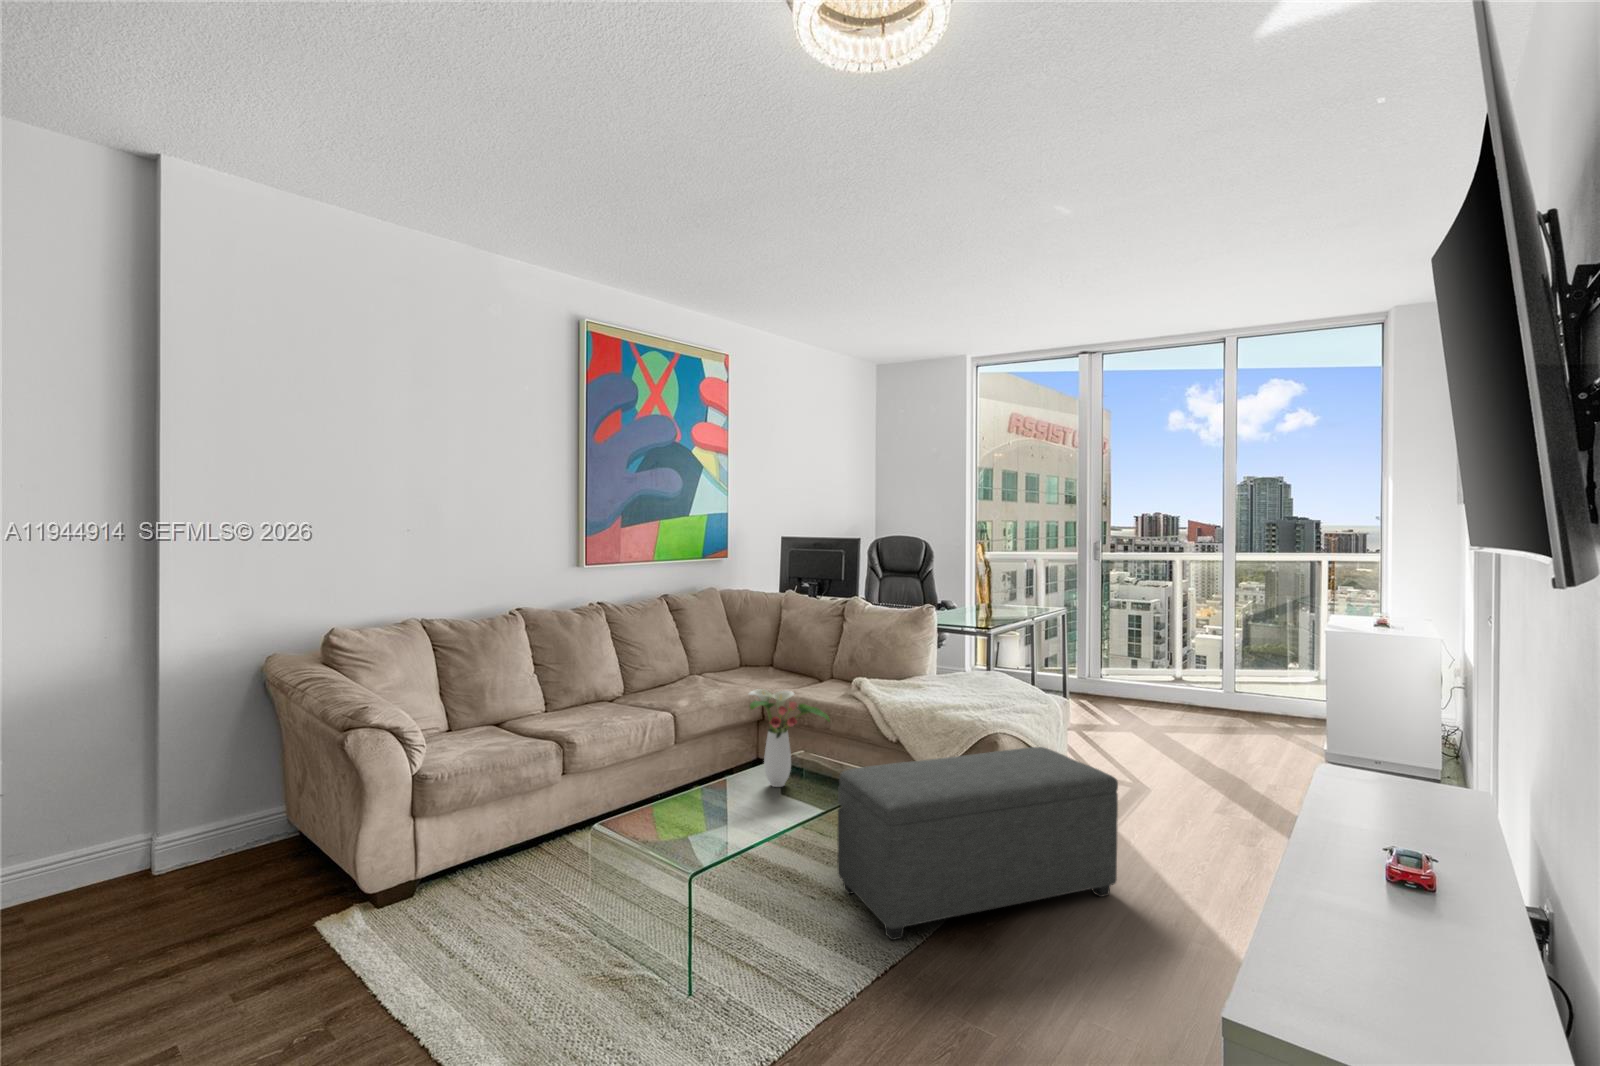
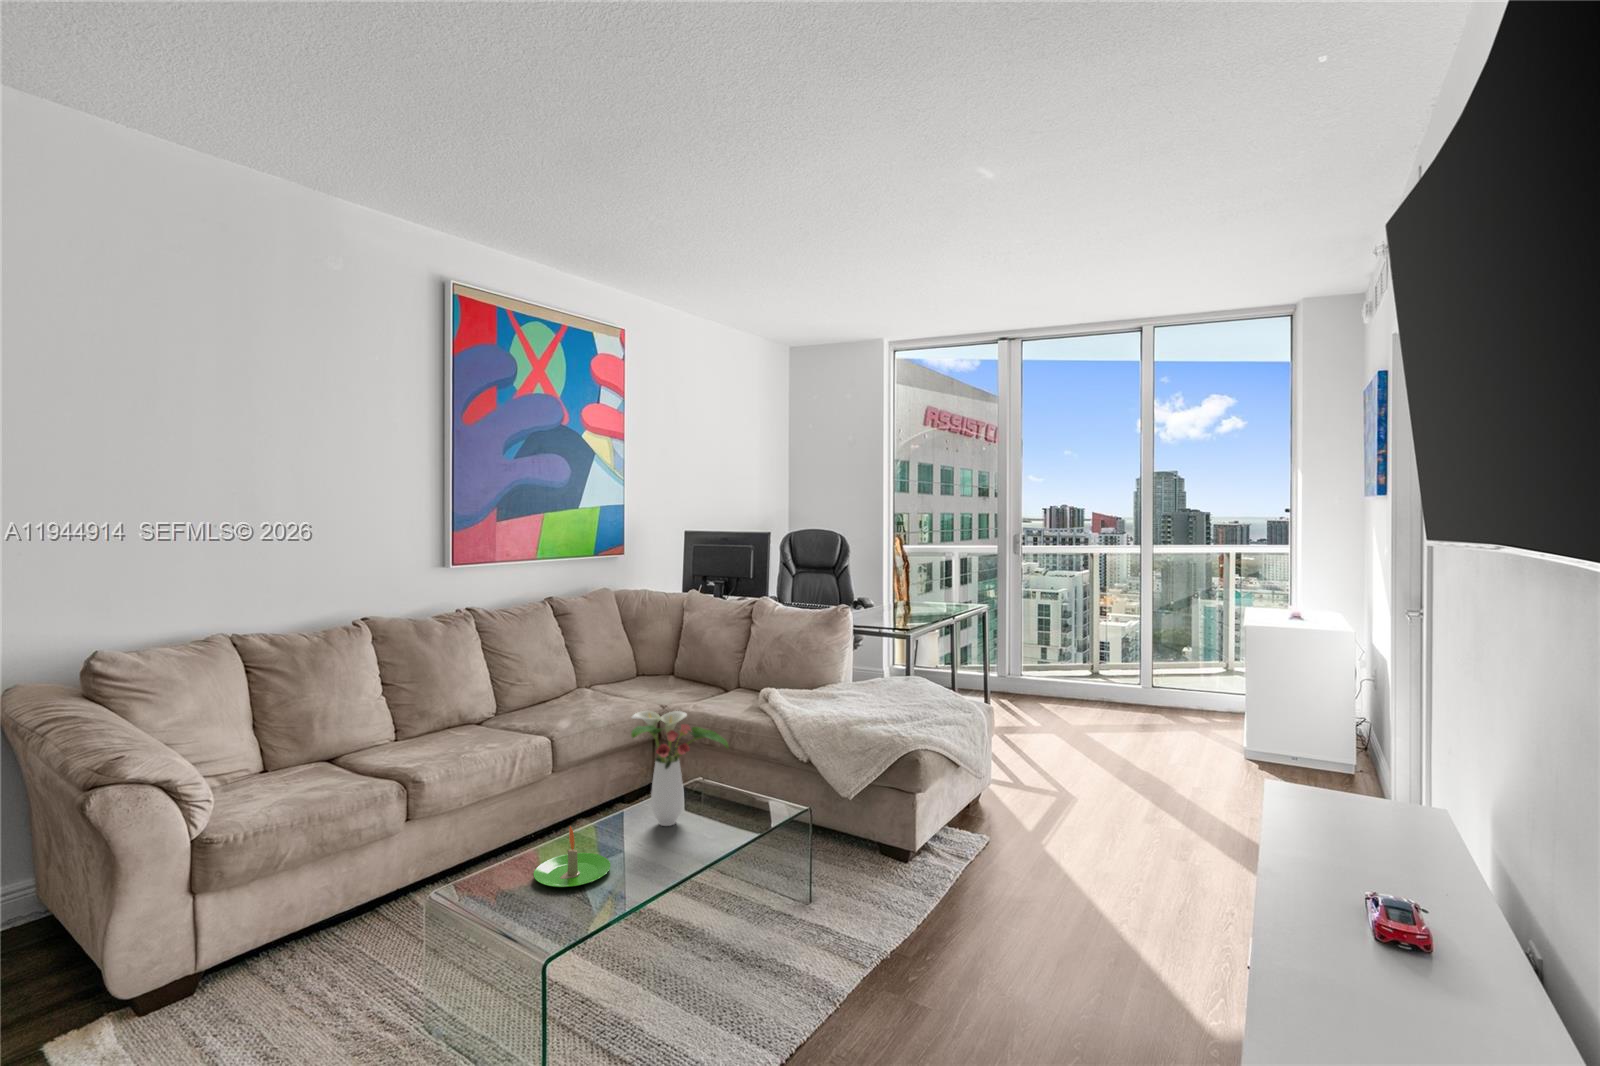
ottoman: present [837,747,1118,940] -> none [738,765,1056,1014]
candle: none [673,778,734,826] -> present [534,826,611,887]

